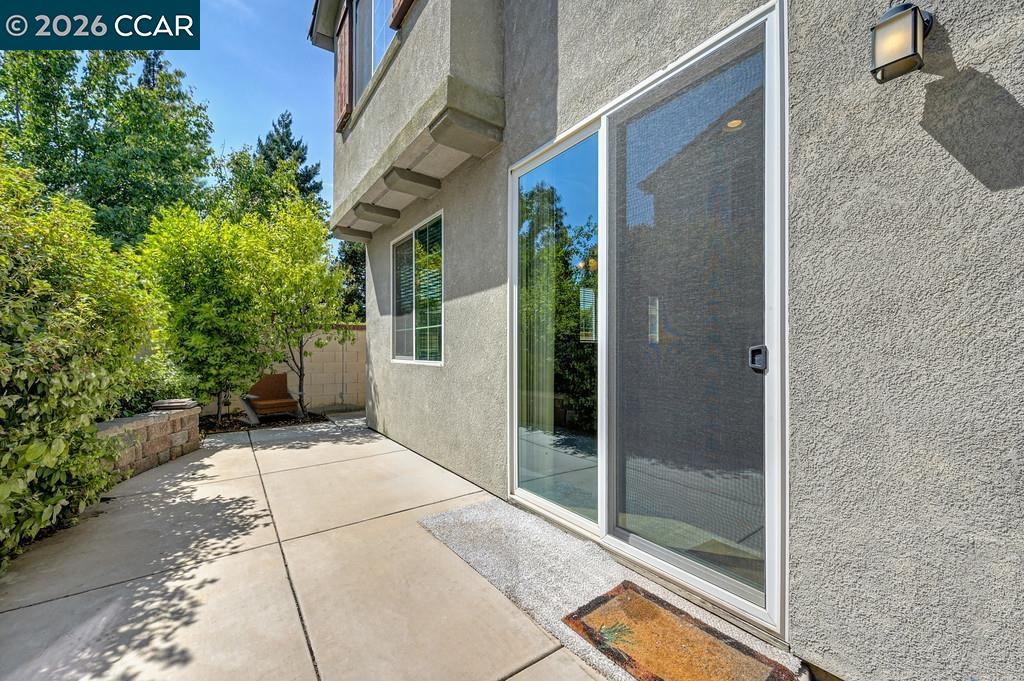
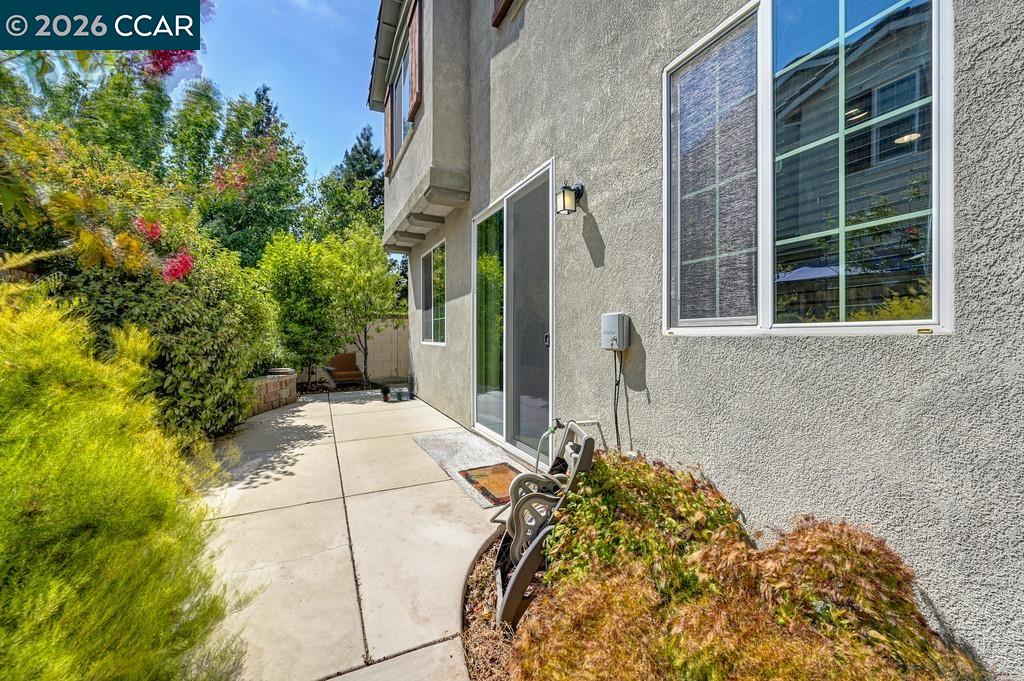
potted plant: none [331,400,385,445] -> present [380,373,416,401]

